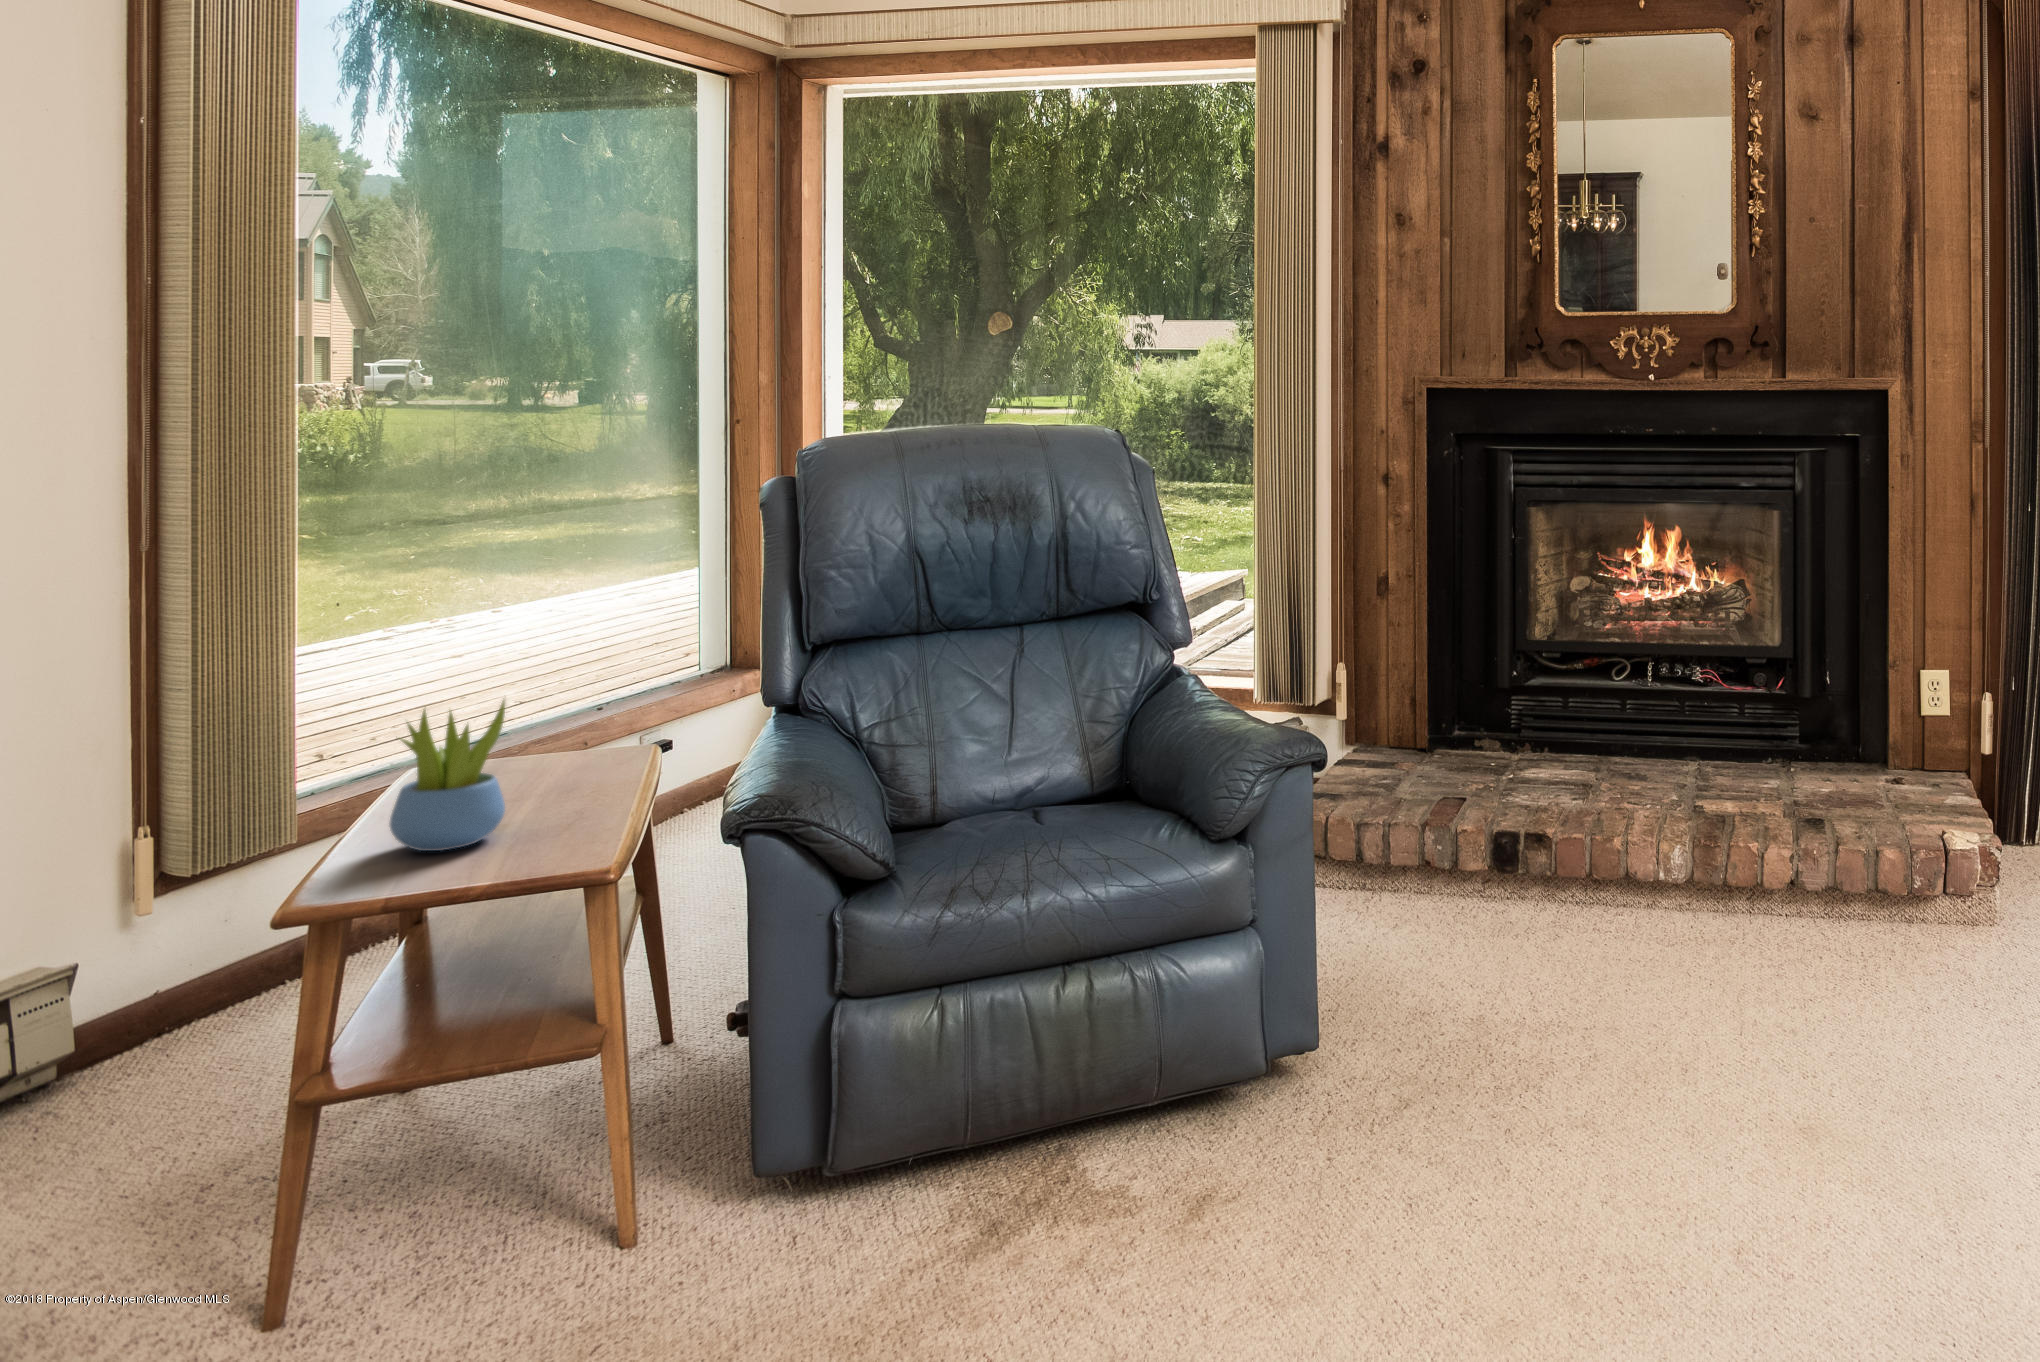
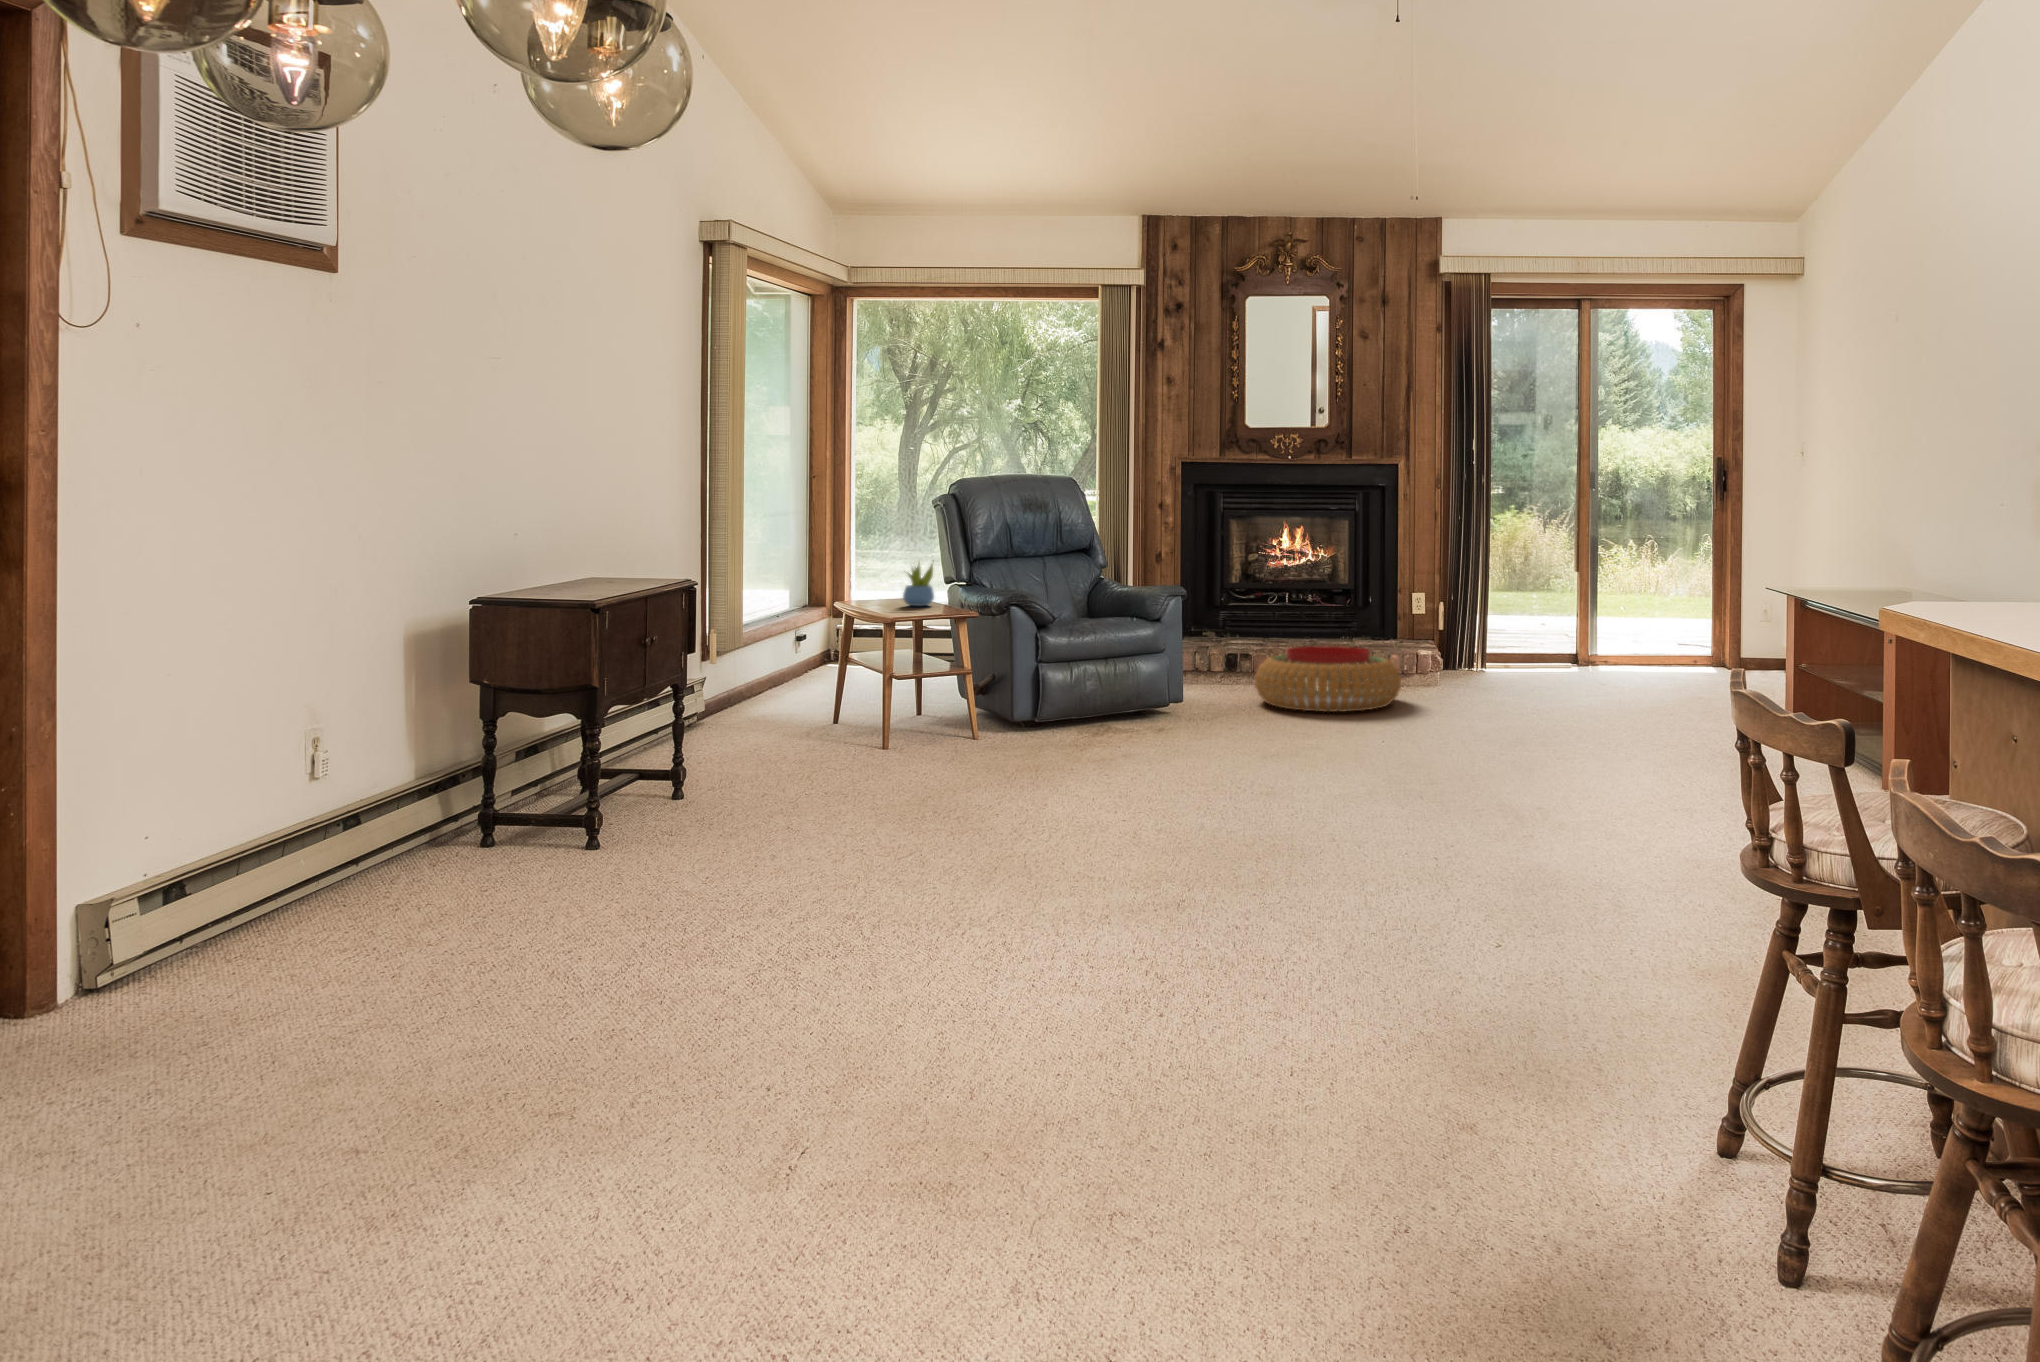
pouf: none [1535,856,1933,1109] -> present [1255,646,1401,712]

